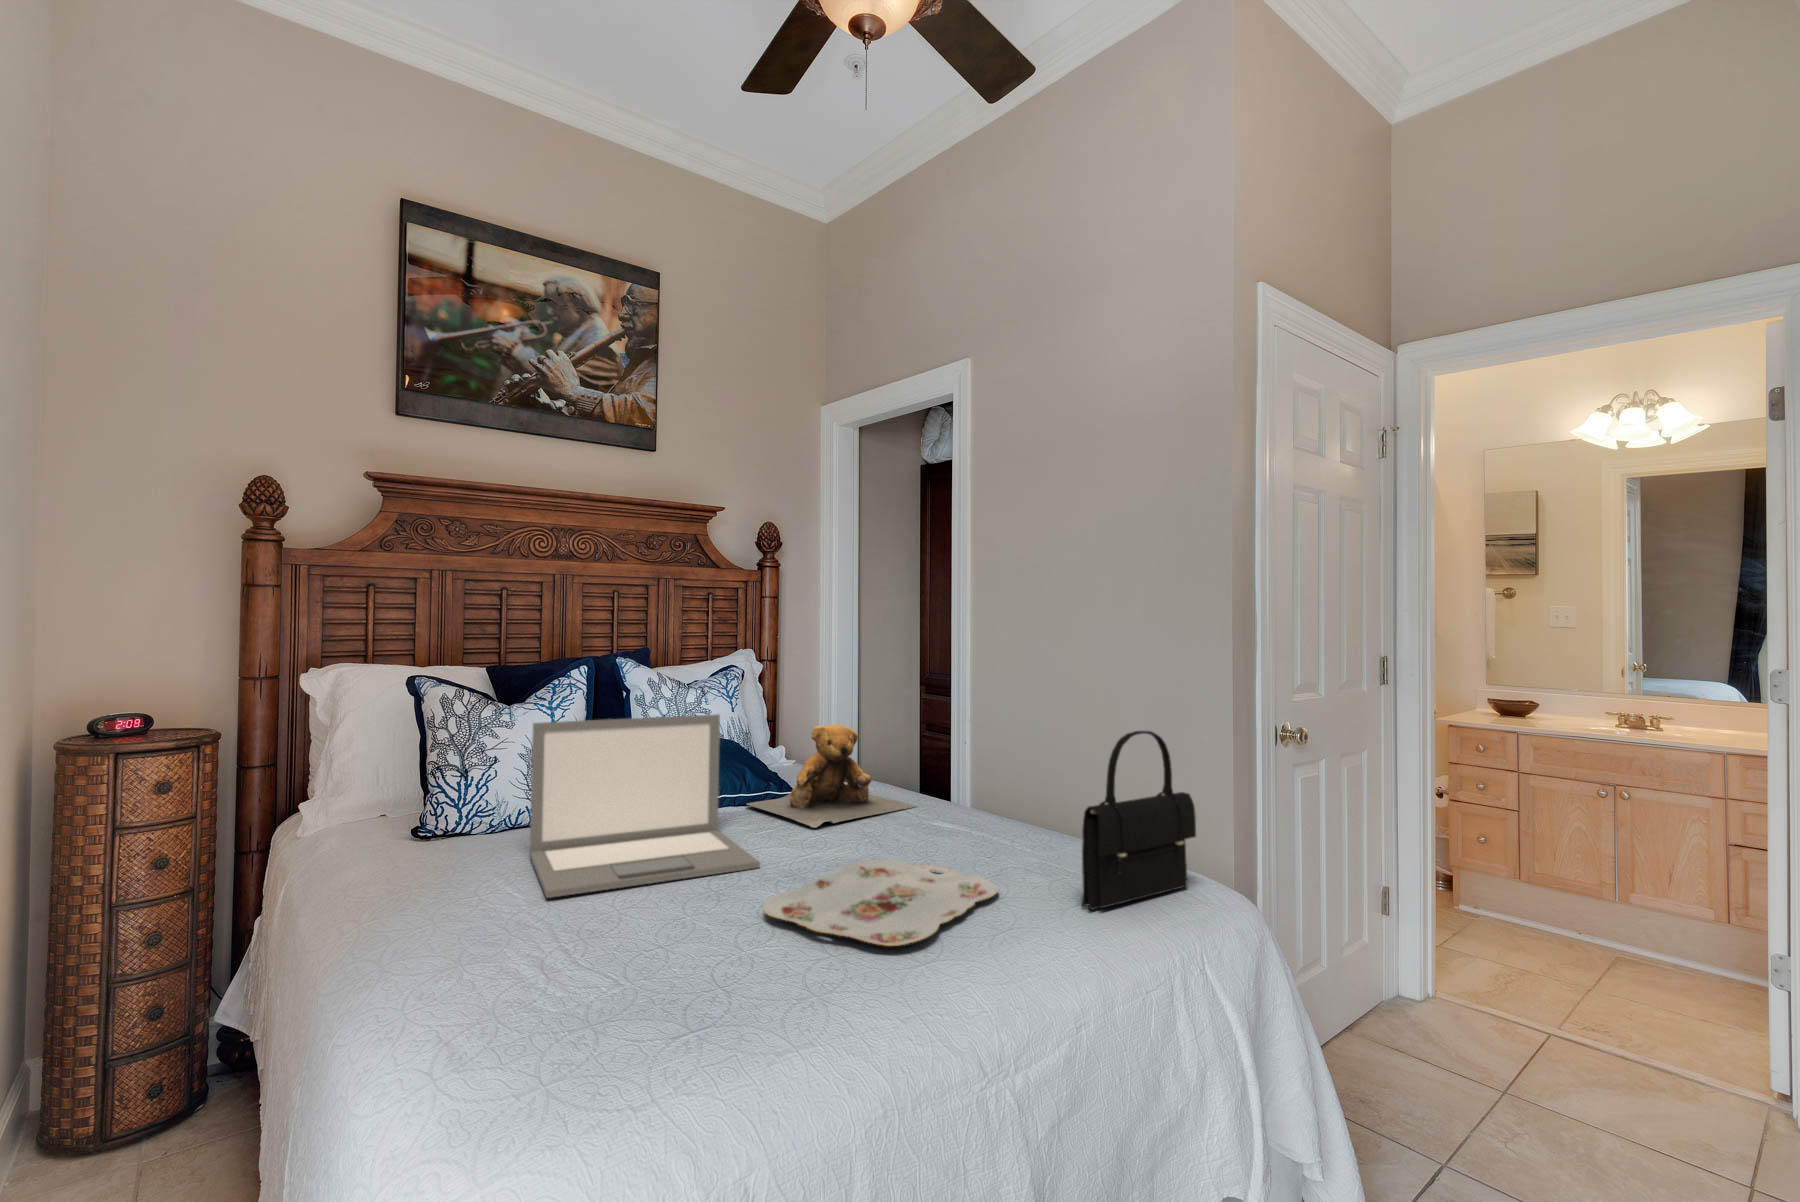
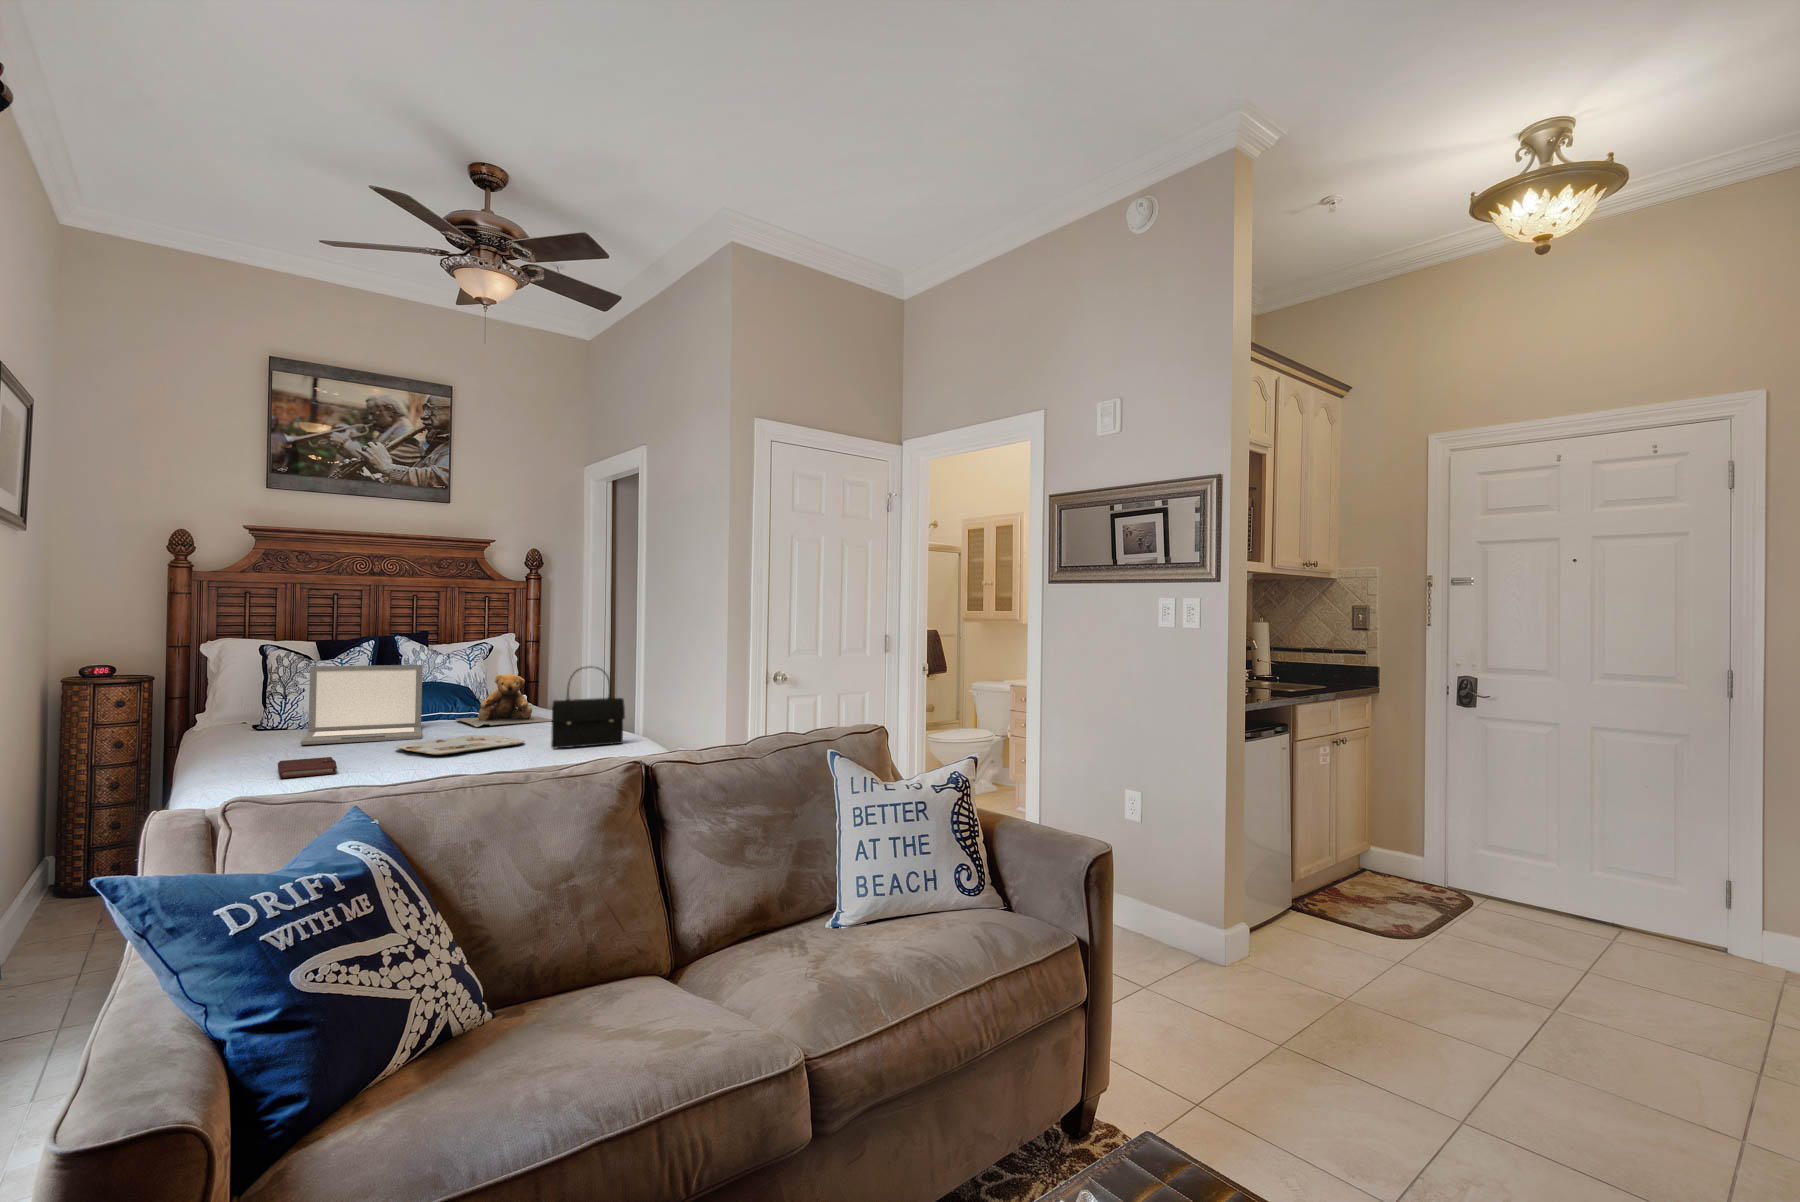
notebook: none [574,972,754,1092] -> present [278,757,337,778]

